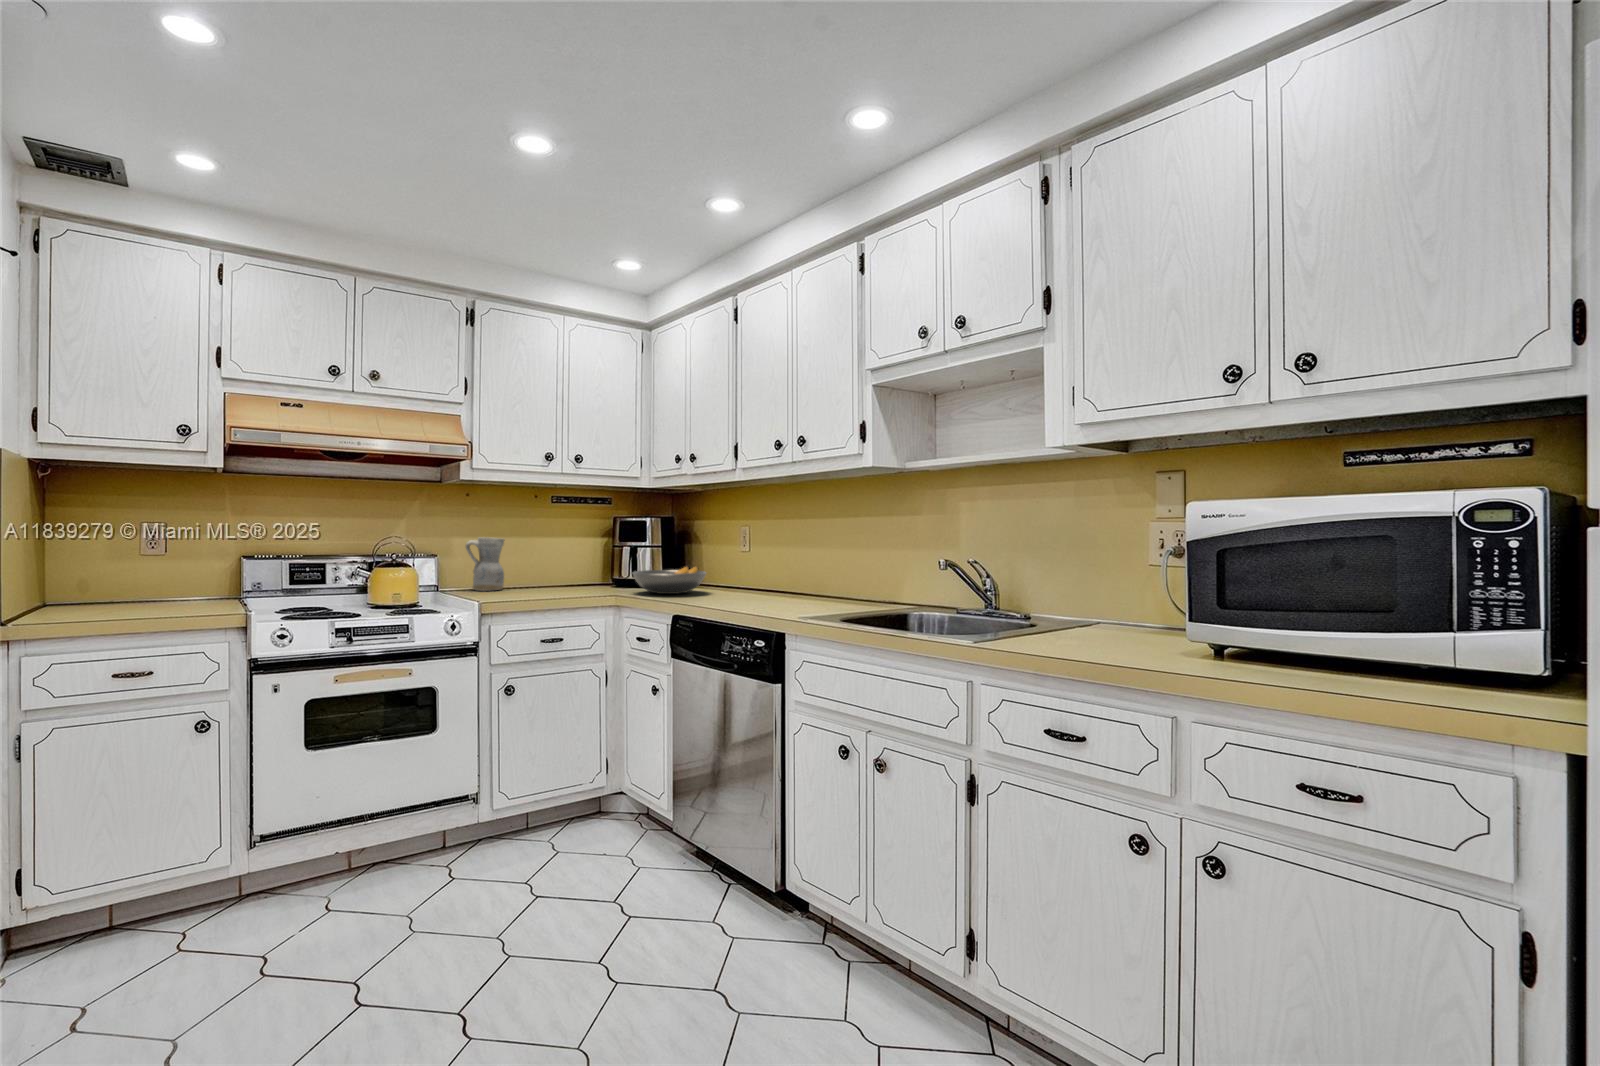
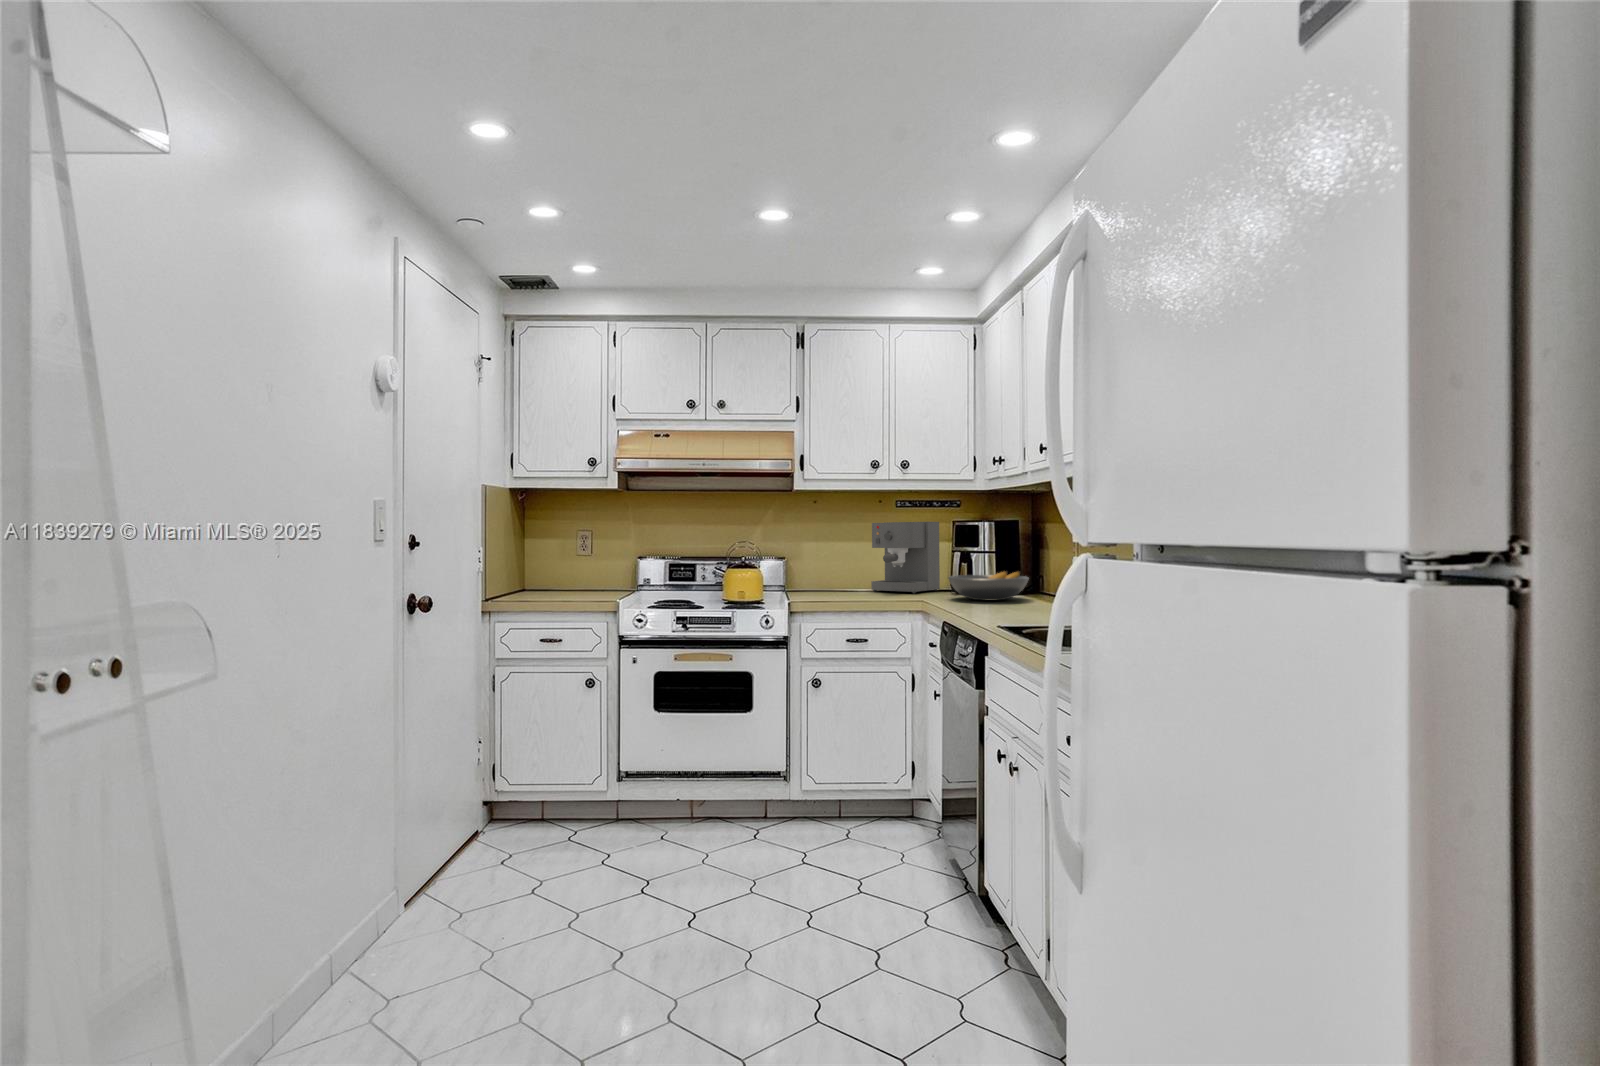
coffee maker: none [534,518,600,590] -> present [871,522,940,593]
ceramic pitcher: present [466,537,505,591] -> none [813,541,847,591]

